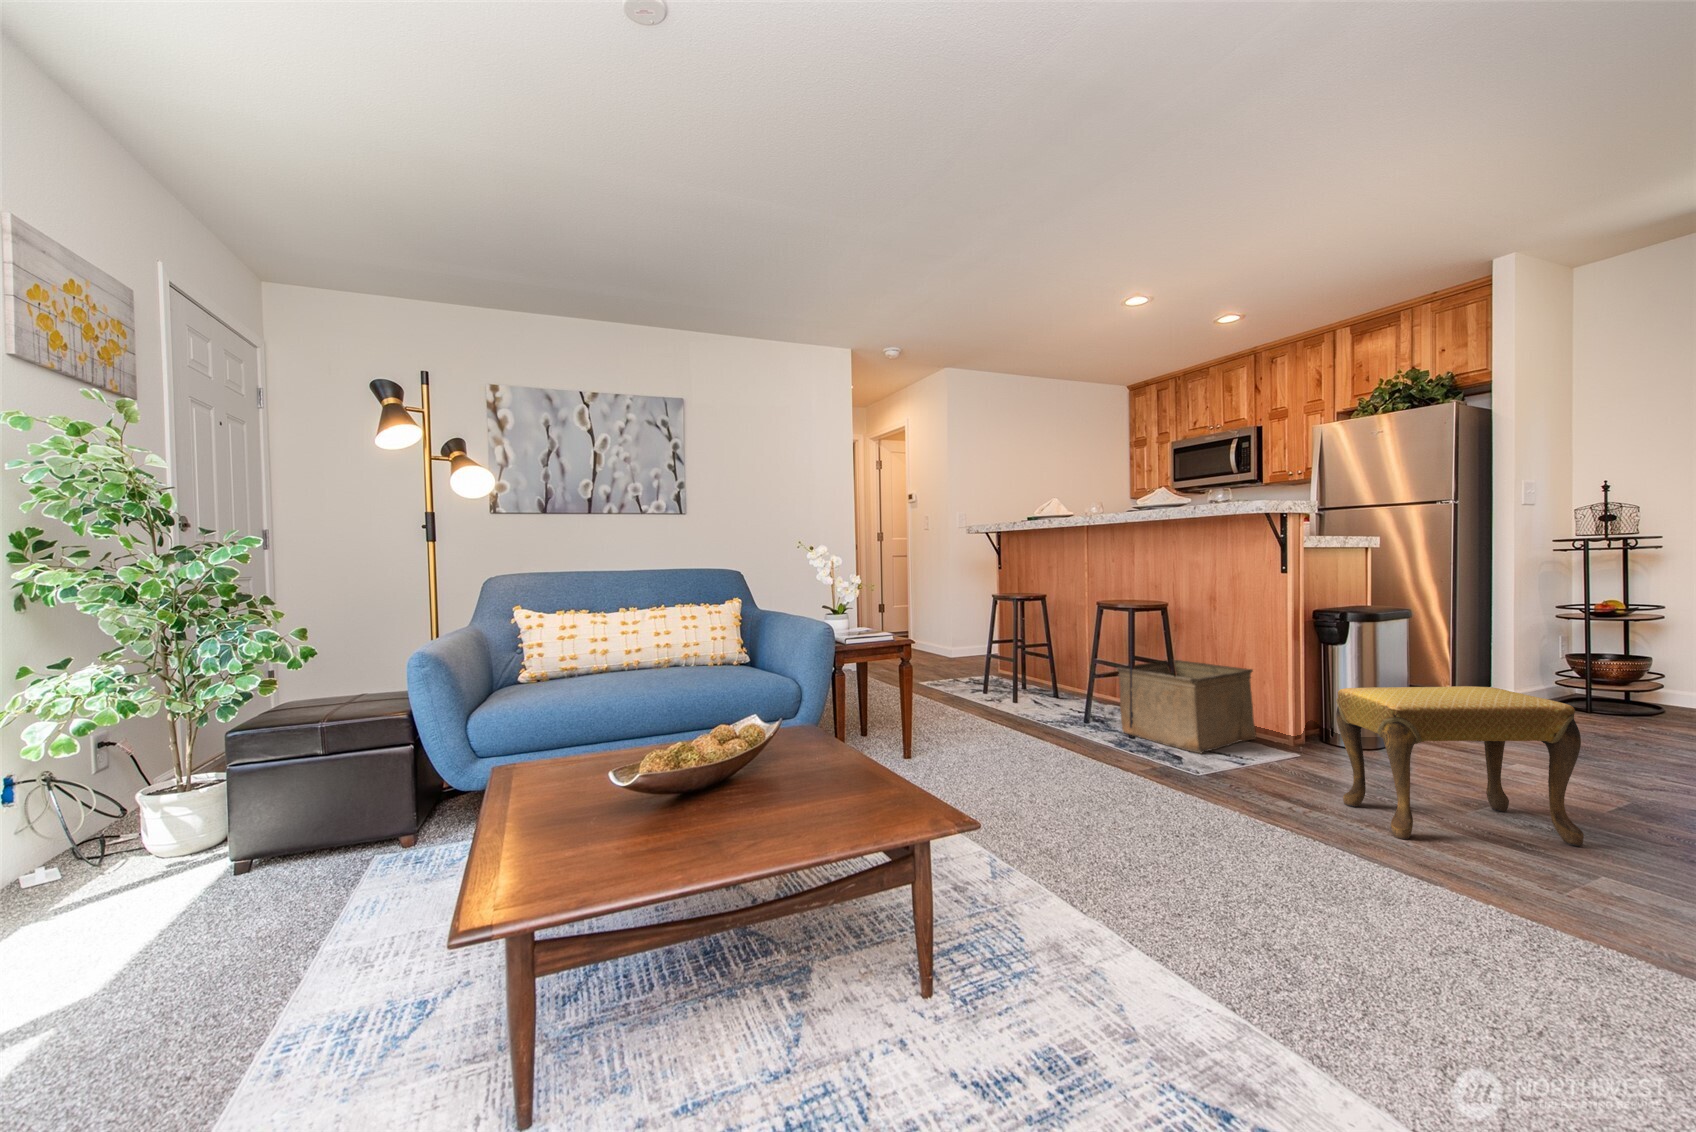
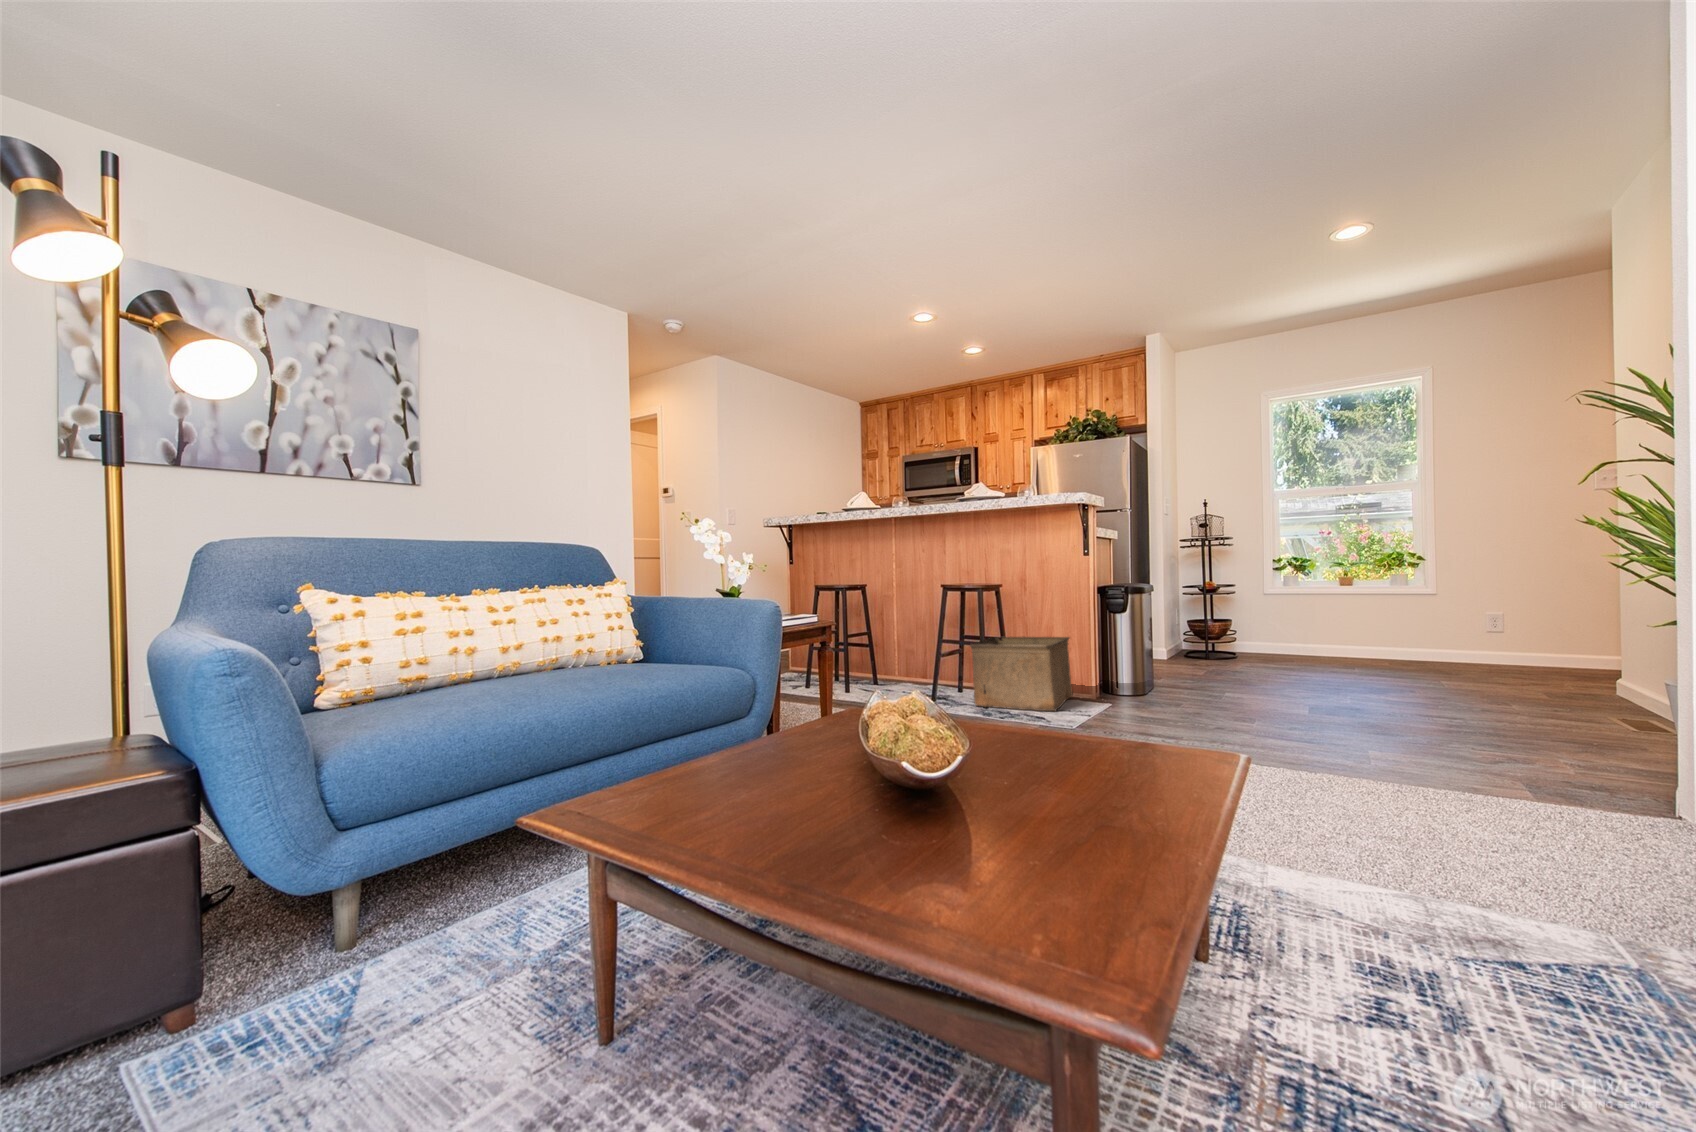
footstool: present [1336,686,1584,846] -> none [1185,625,1335,741]

